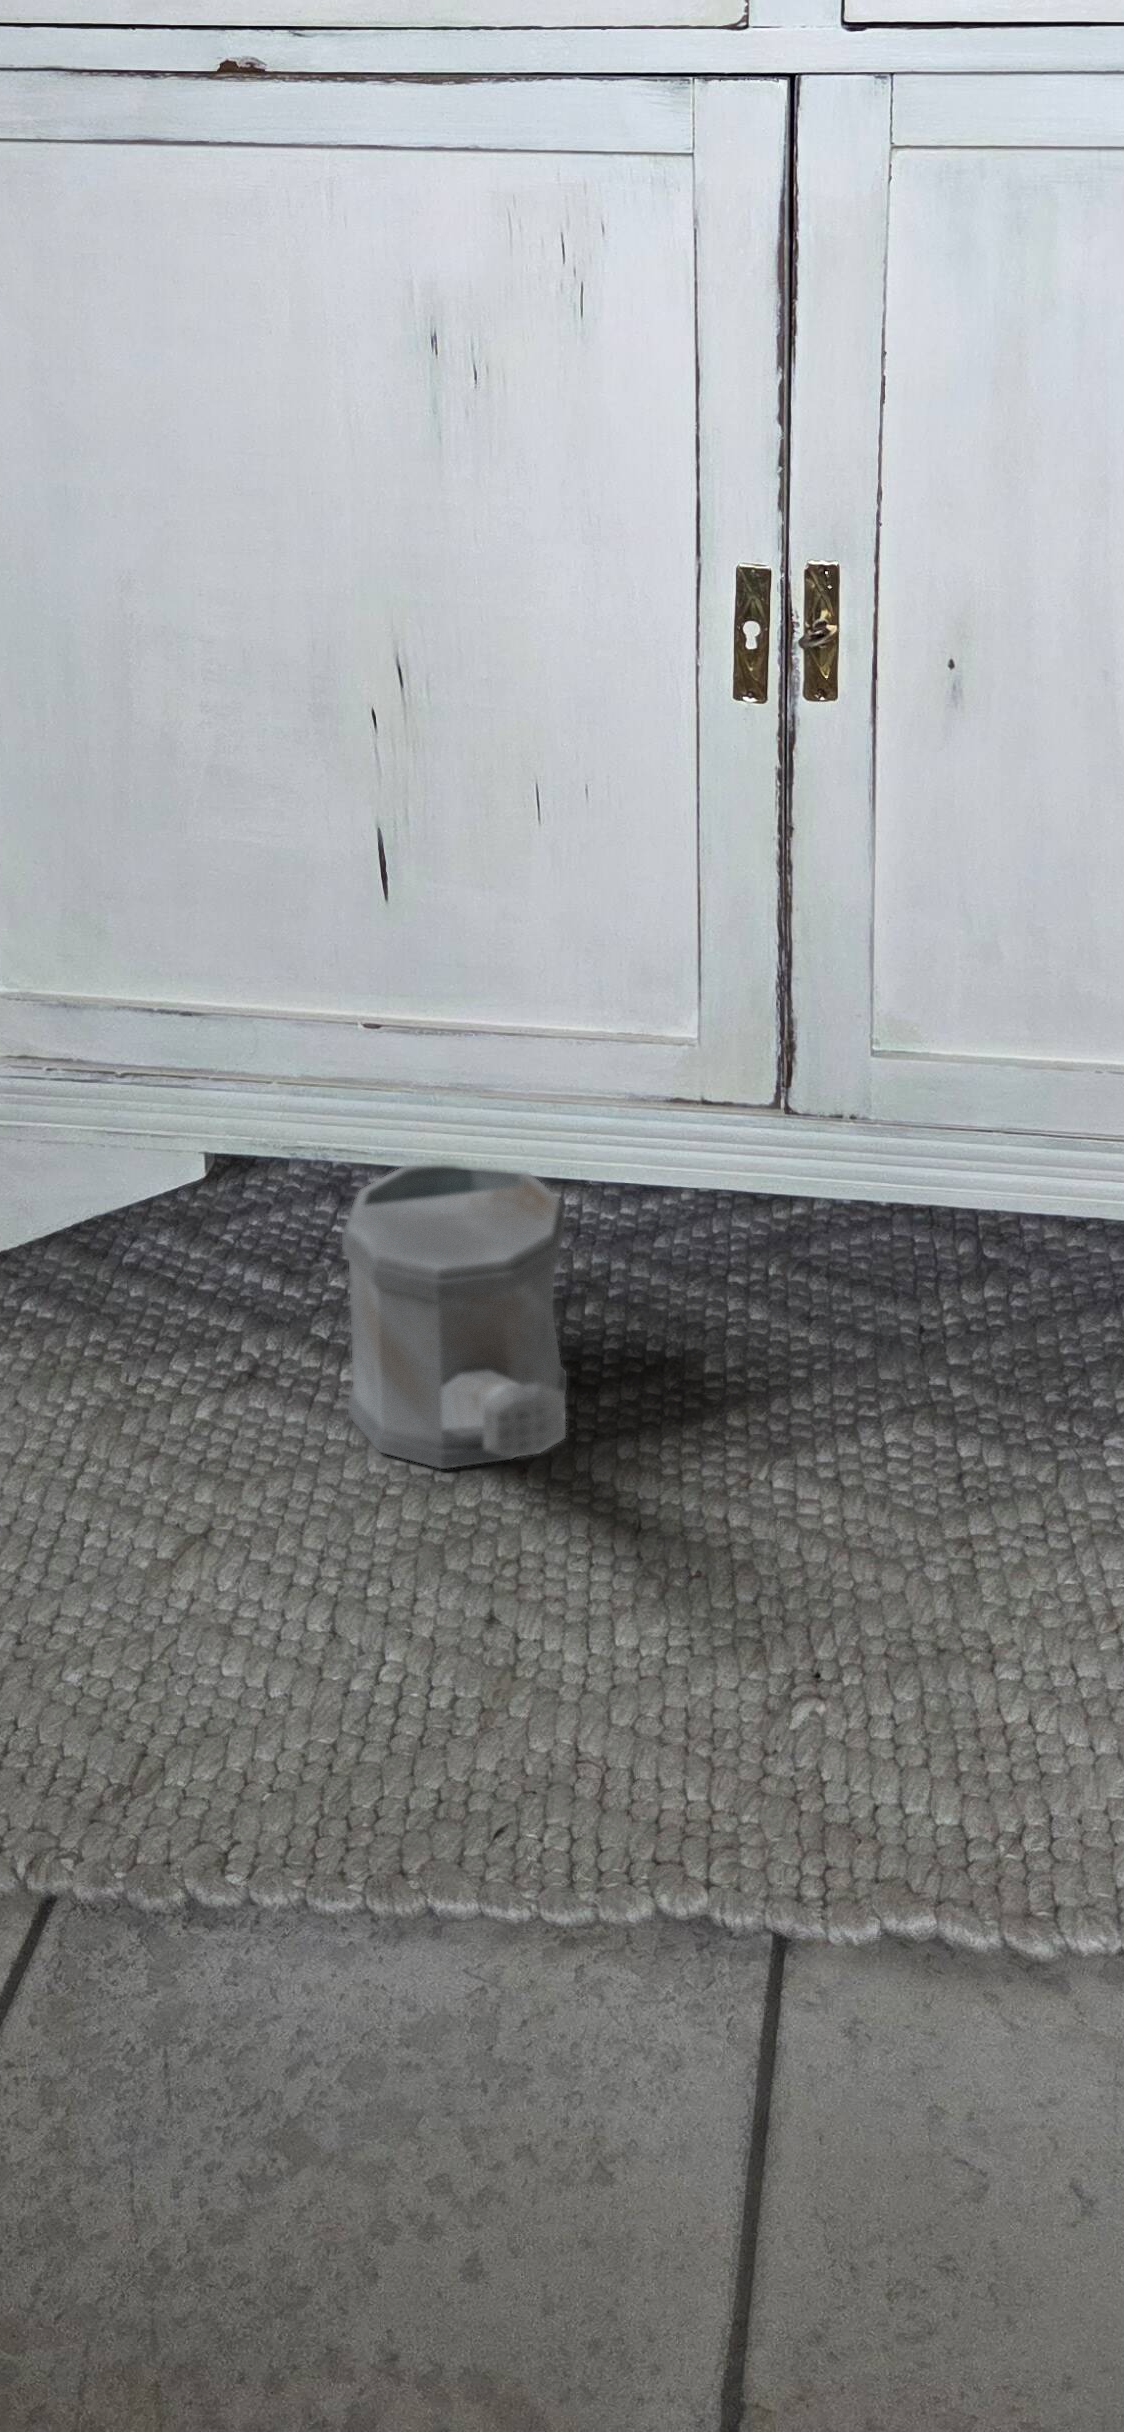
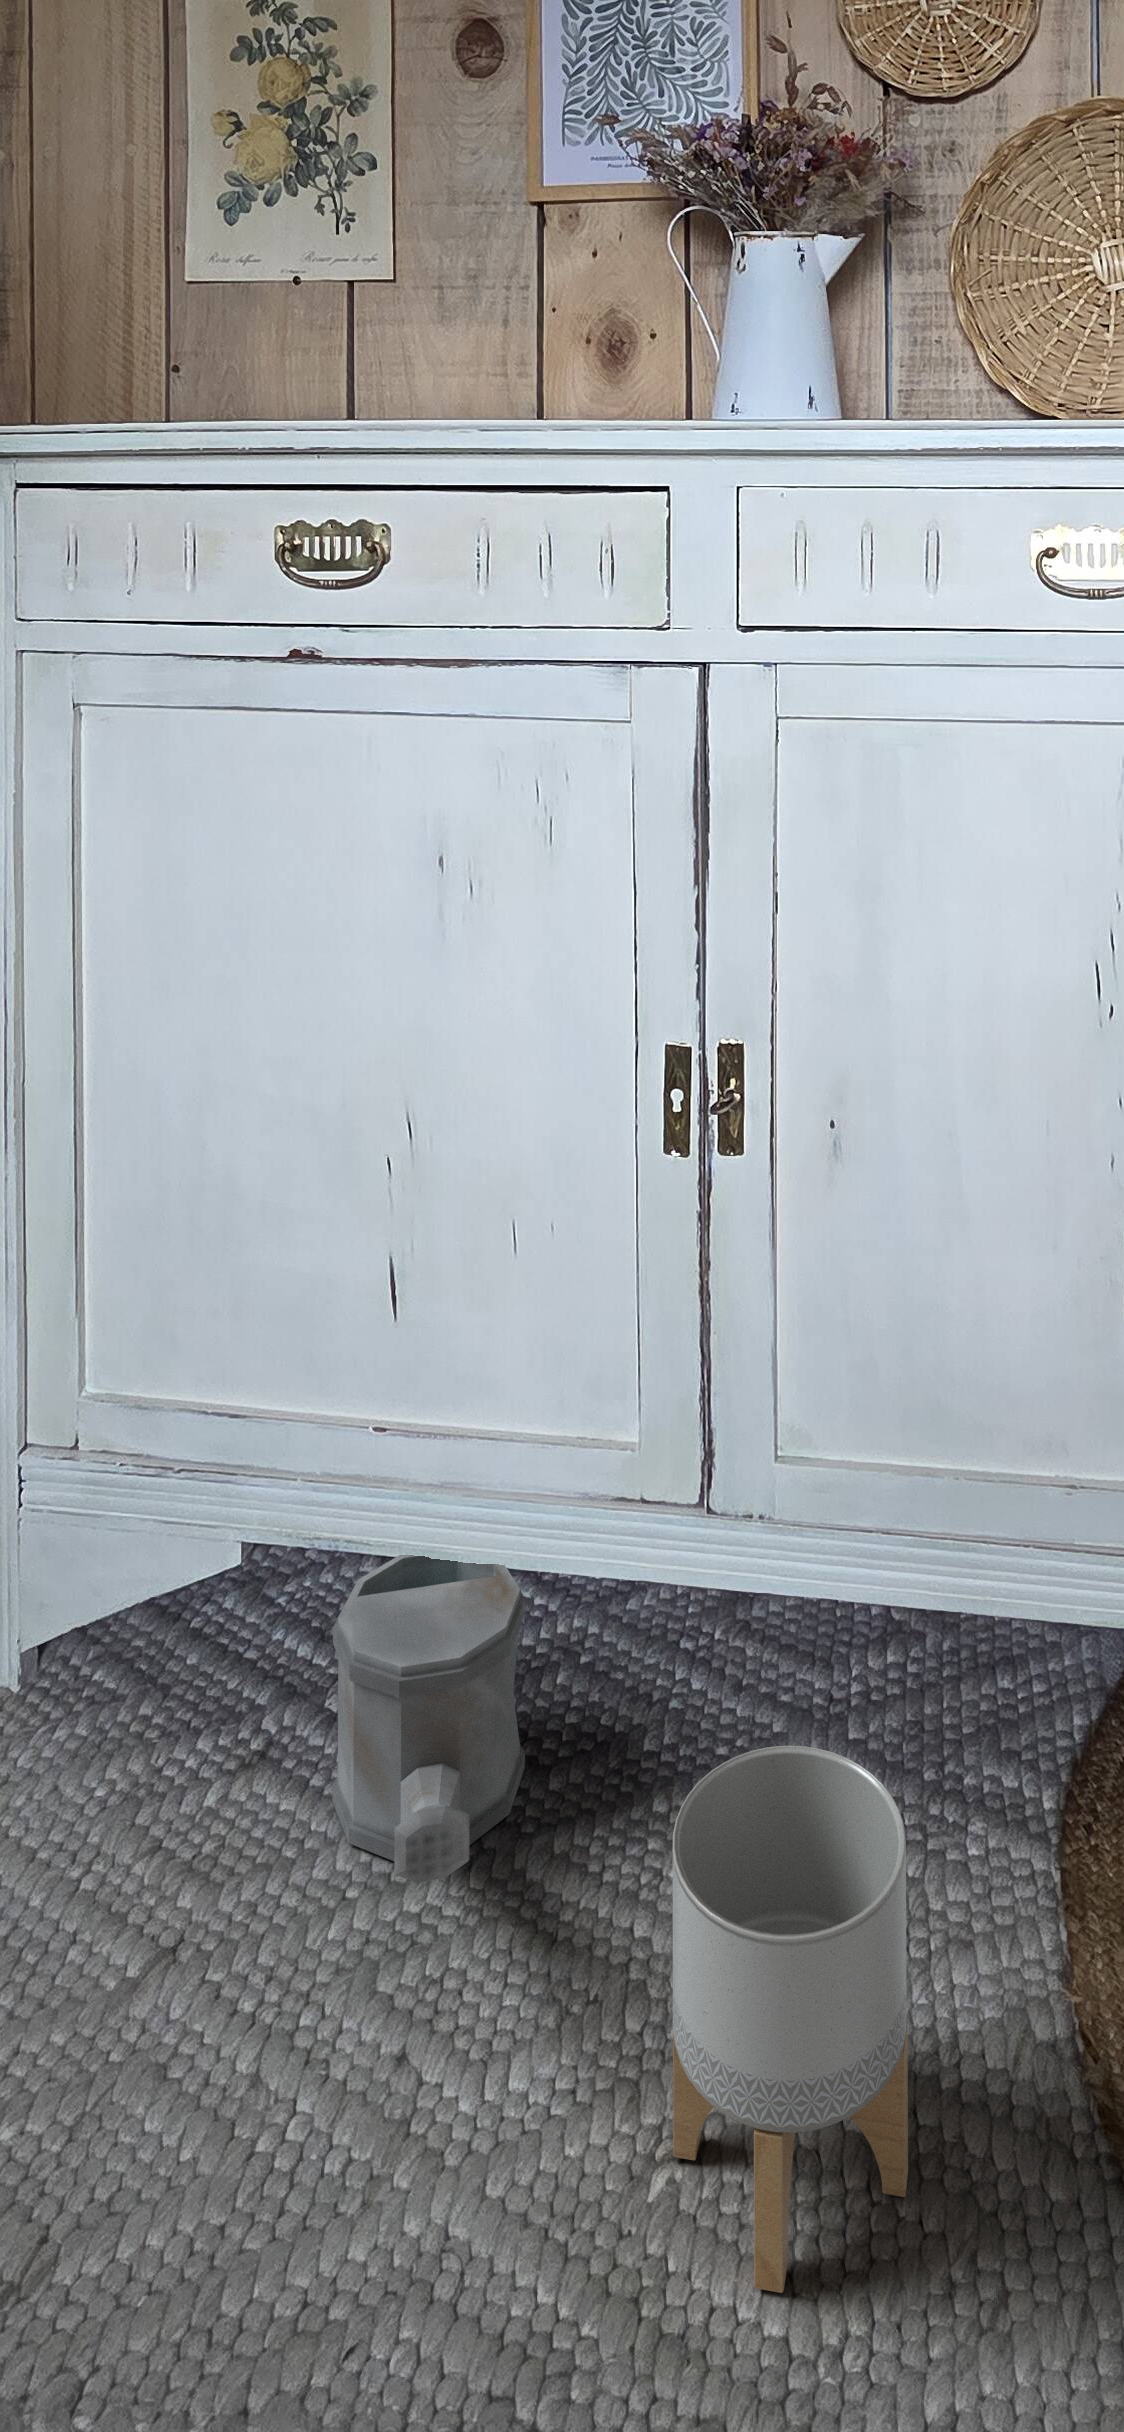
planter: none [814,1323,1087,1804] -> present [673,1746,908,2293]

